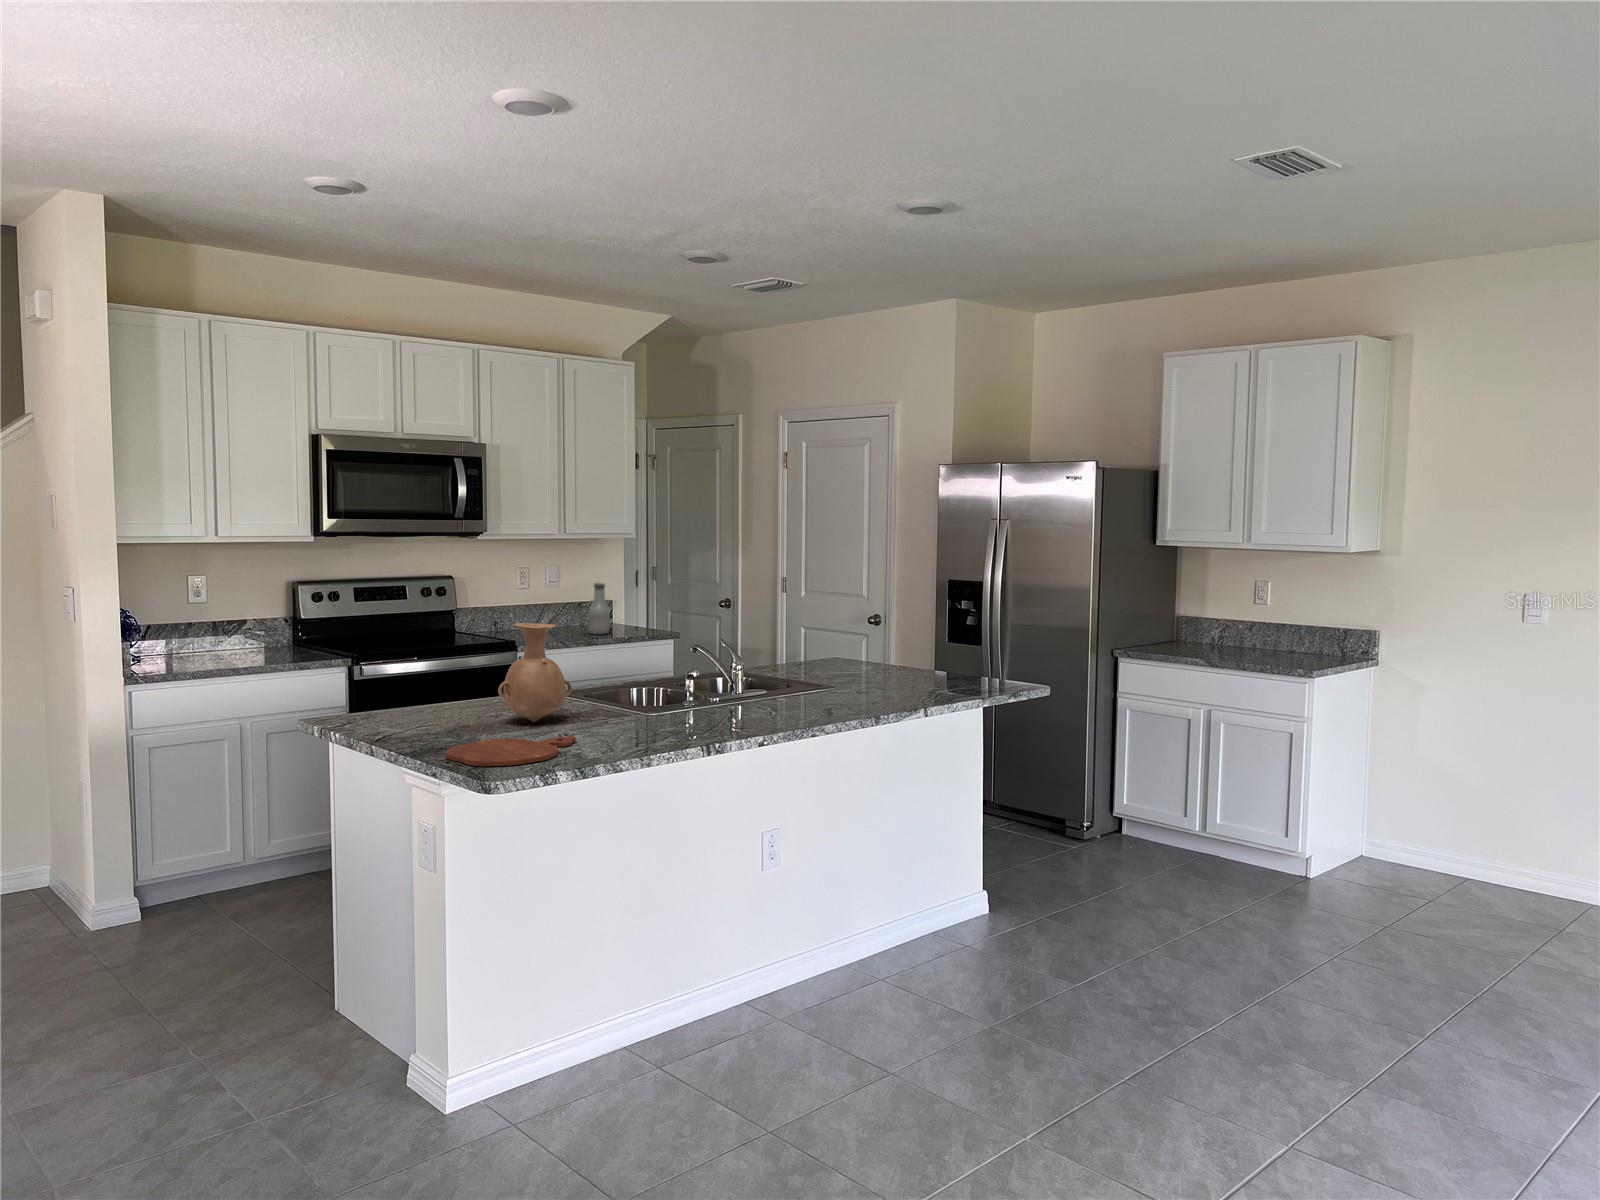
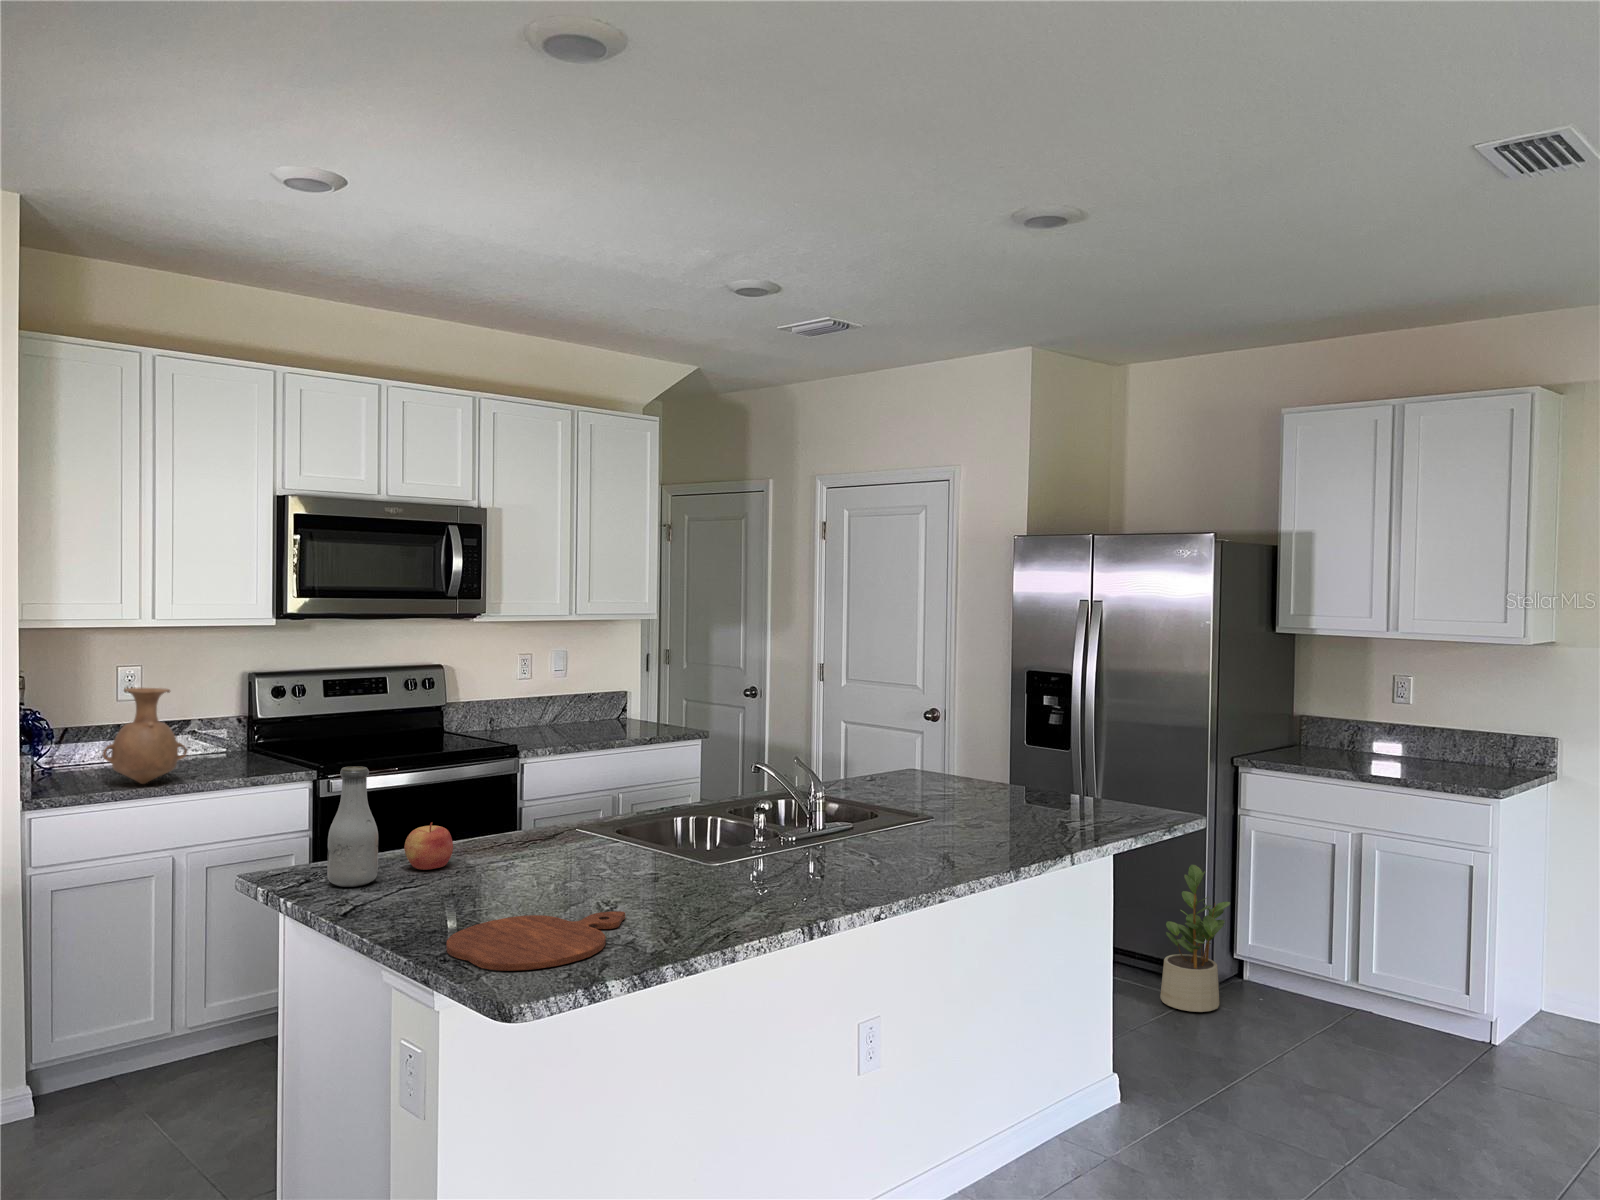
bottle: present [589,583,610,635] -> present [327,766,378,887]
vase: present [498,623,572,722] -> present [103,688,187,784]
apple: none [418,681,455,716] -> present [404,823,453,870]
potted plant: none [1047,736,1105,855] -> present [1160,865,1230,1012]

